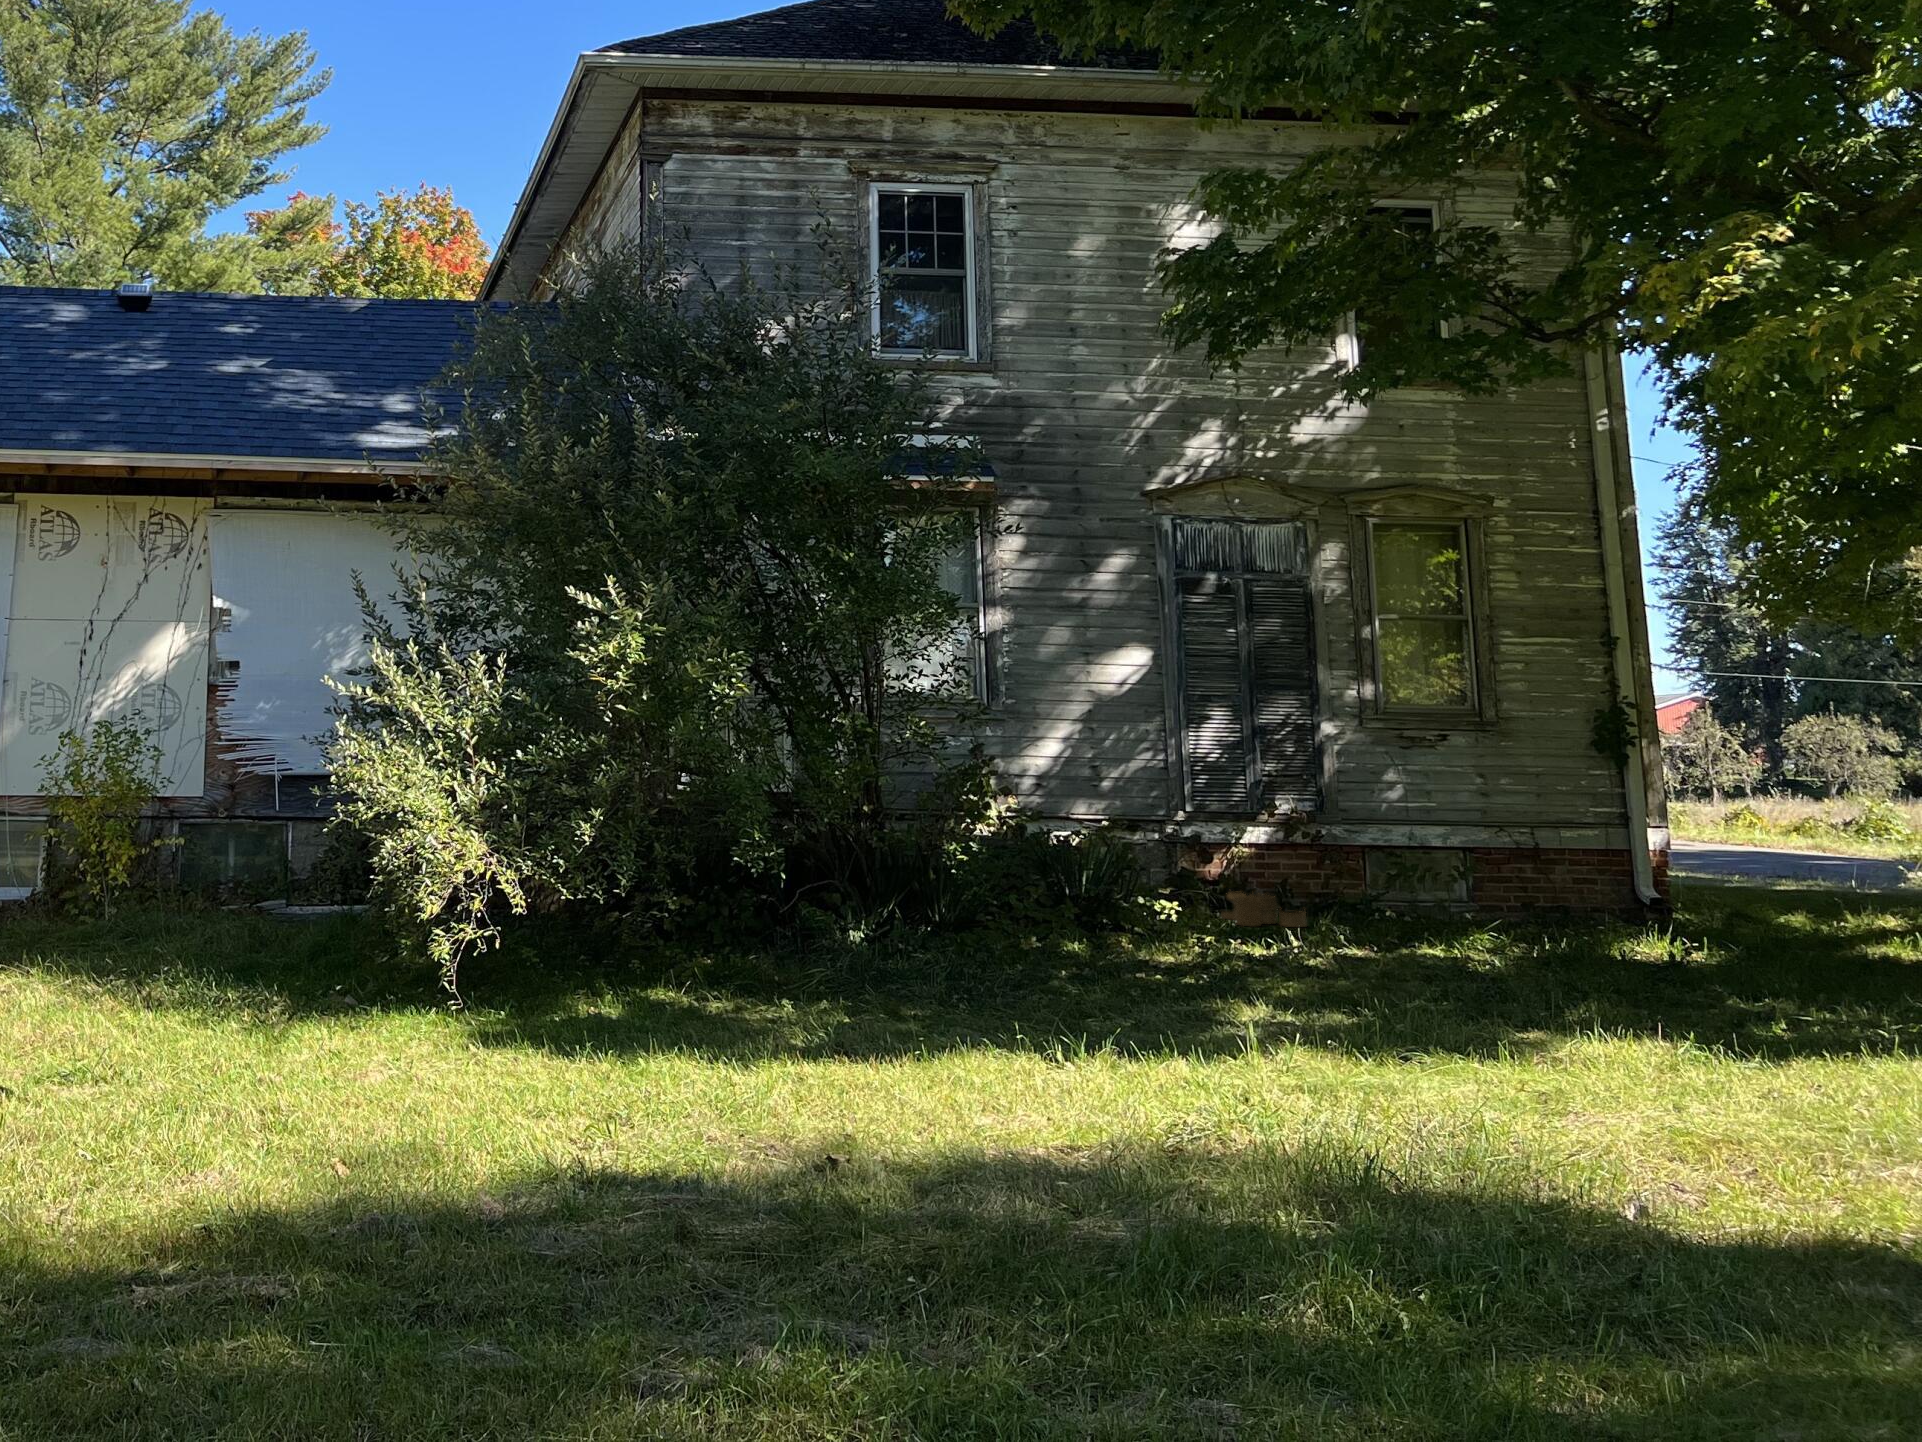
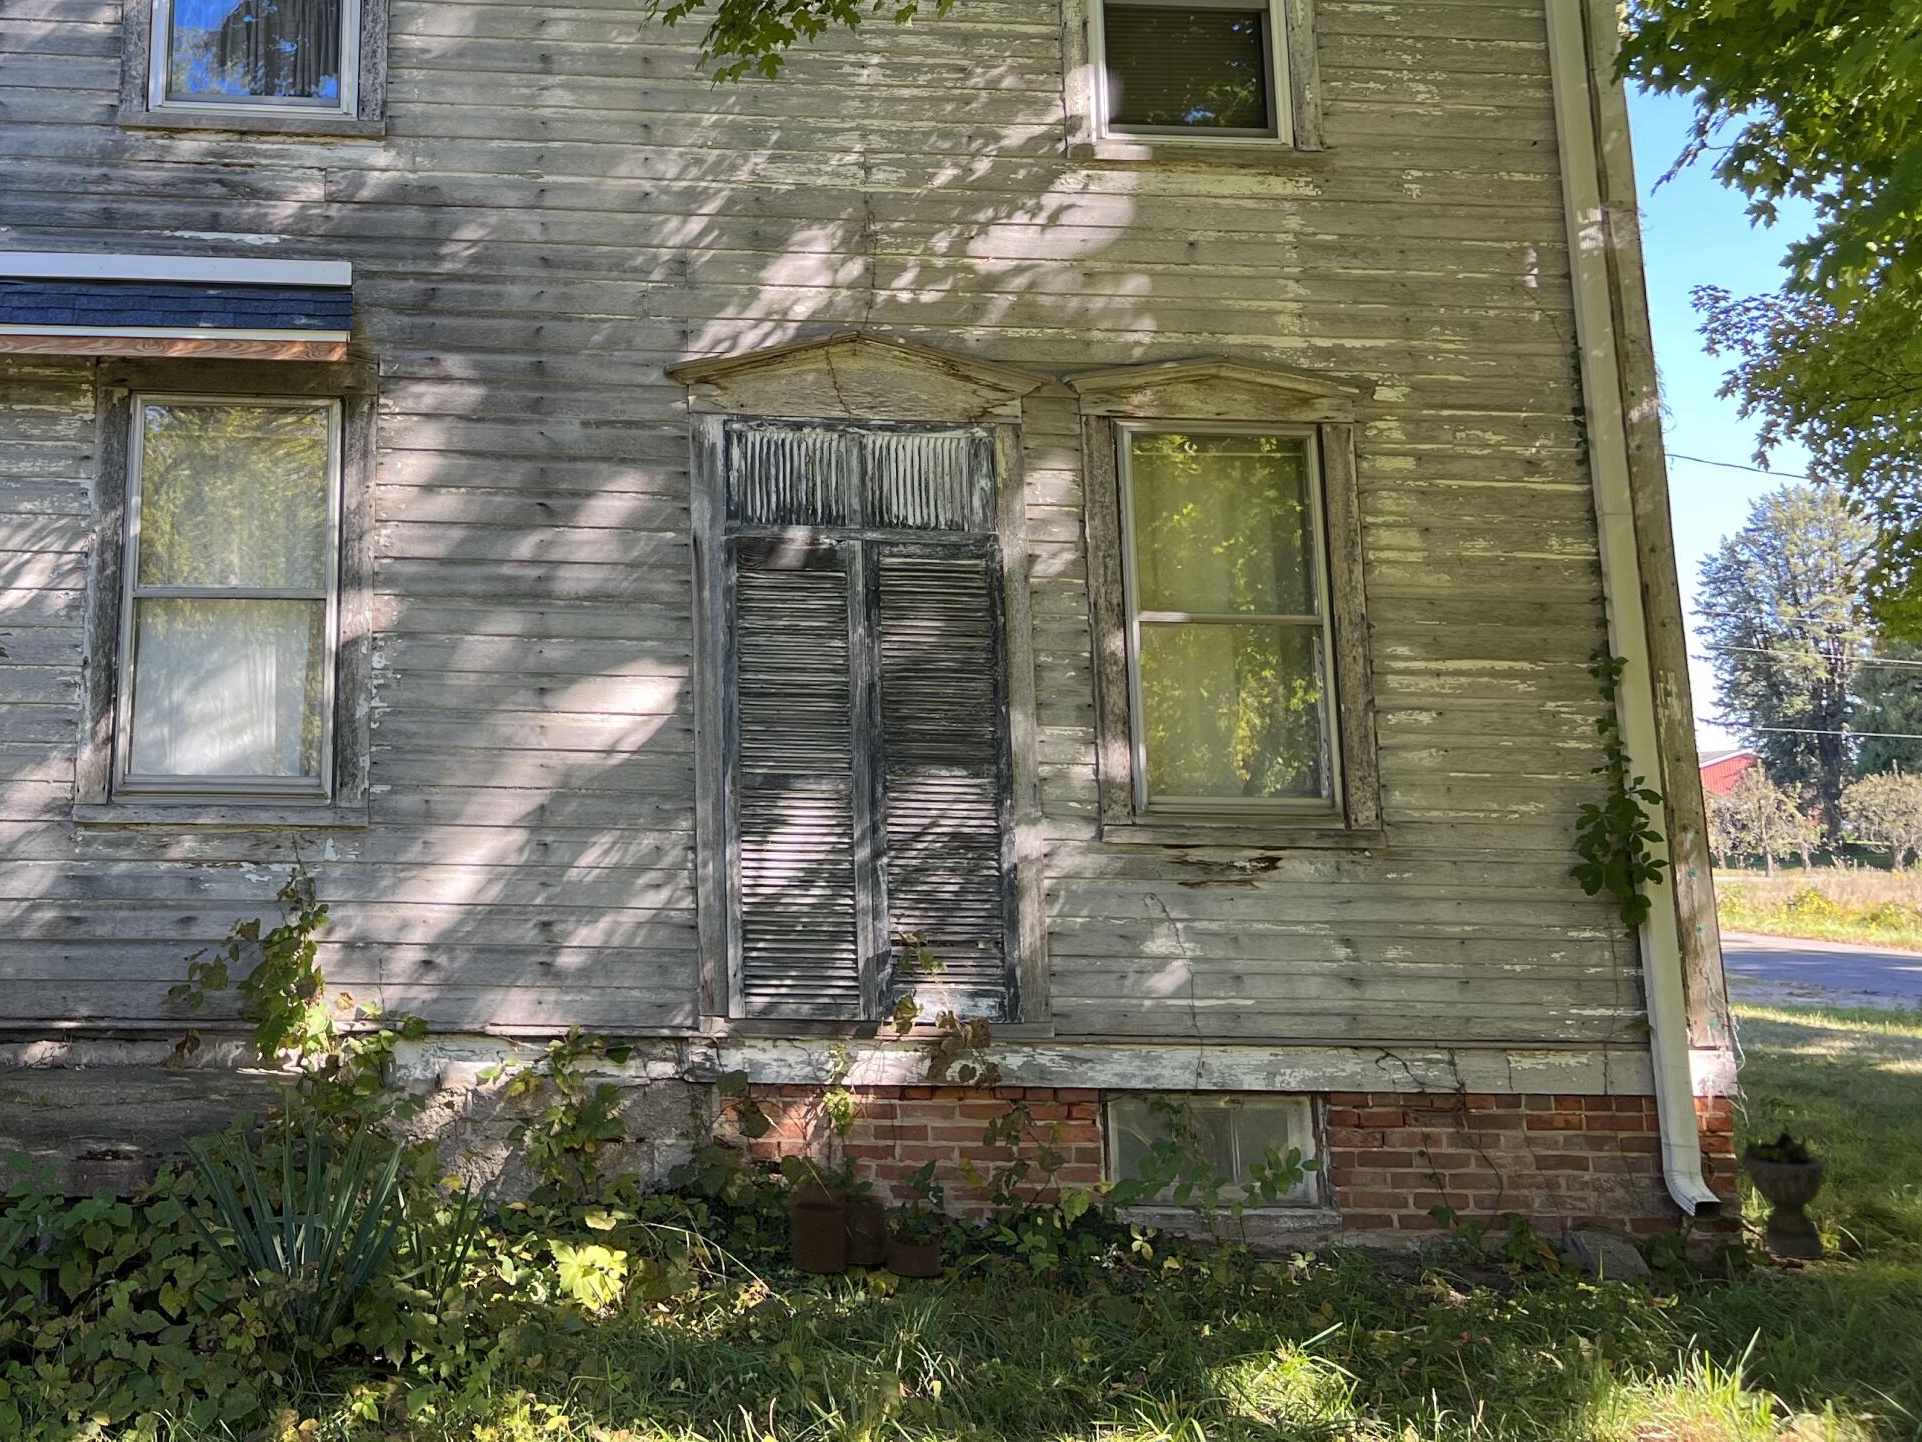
planter: none [1675,868,1715,926] -> present [1743,1132,1824,1259]

